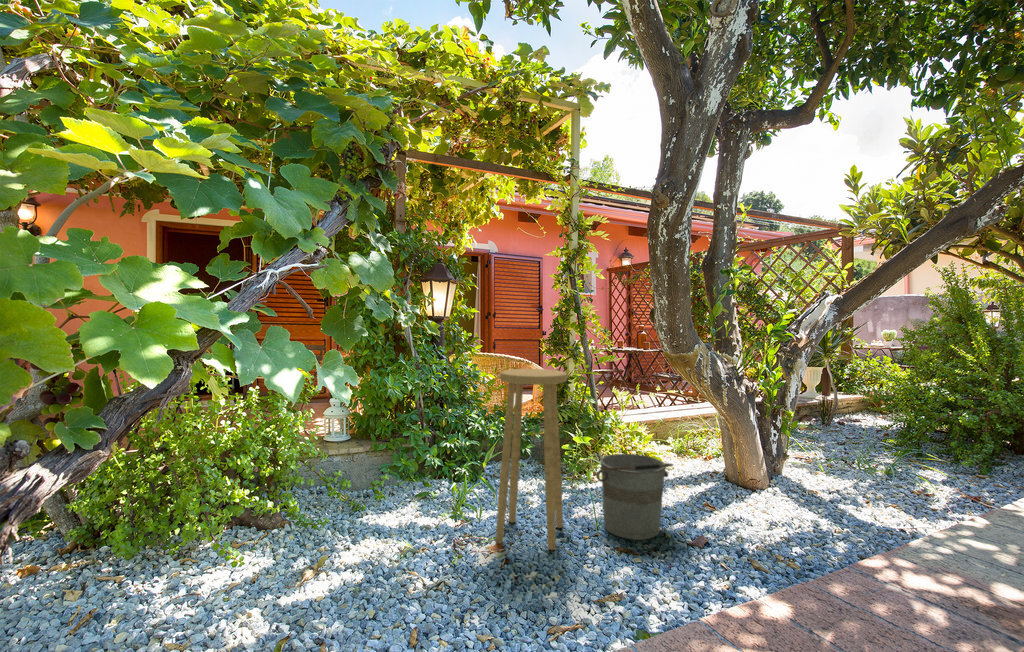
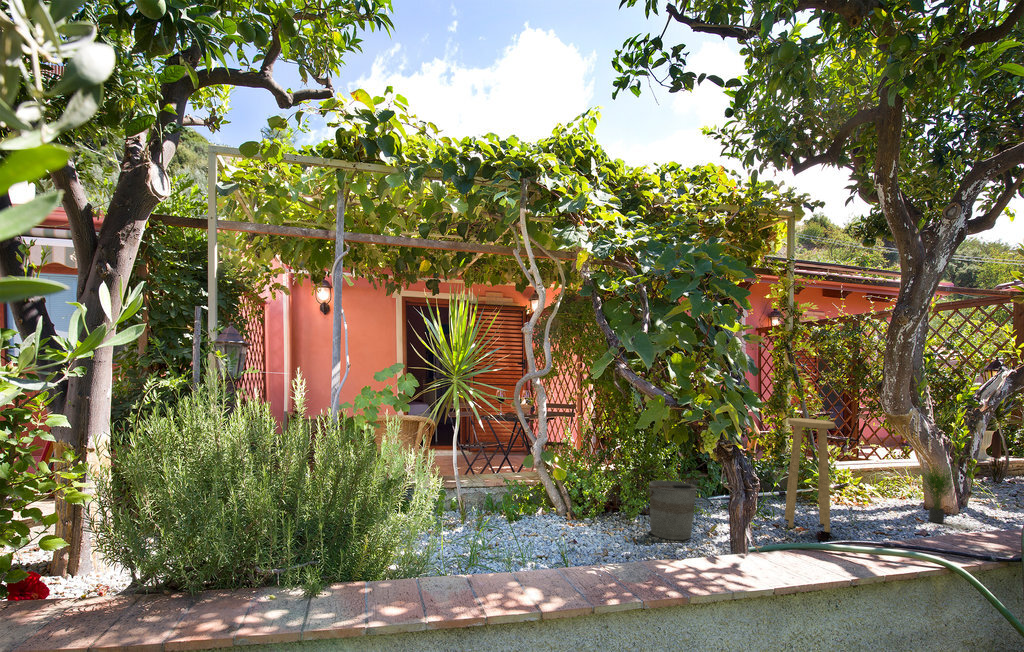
potted plant: none [699,412,768,506] -> present [921,465,955,523]
bucket: present [597,454,673,540] -> present [646,480,702,540]

